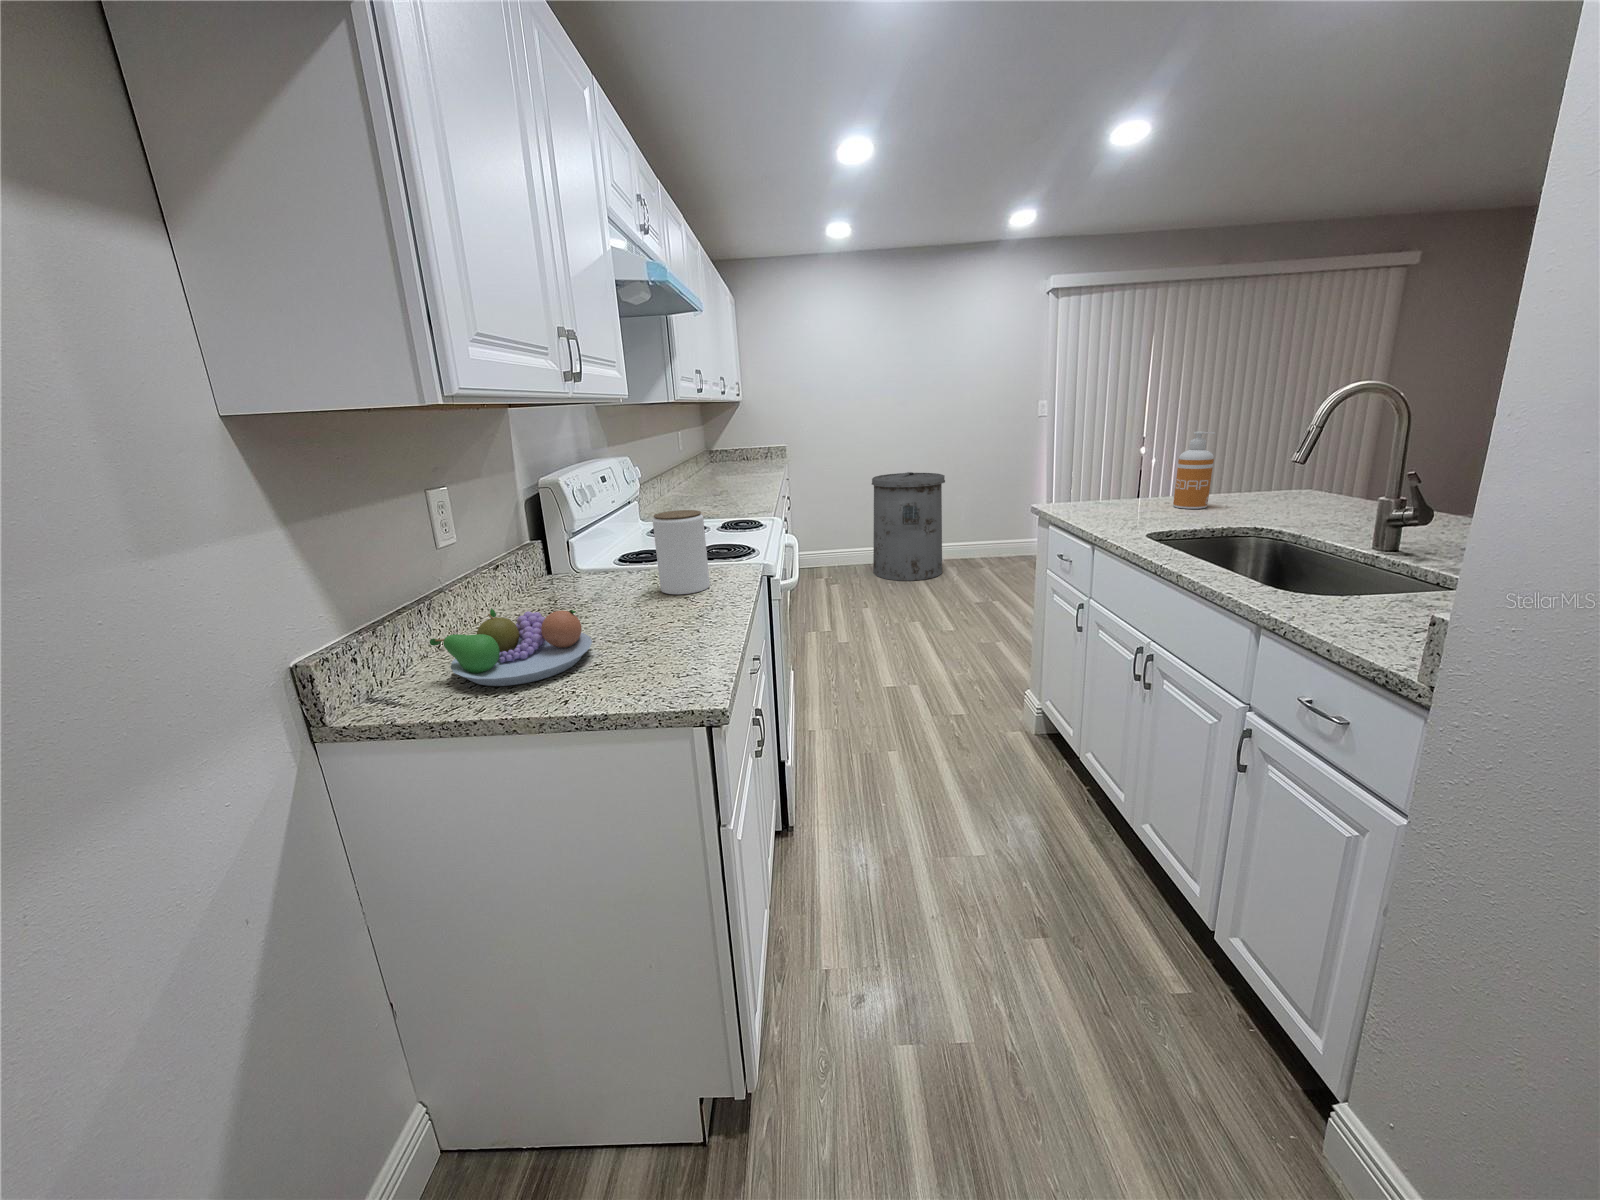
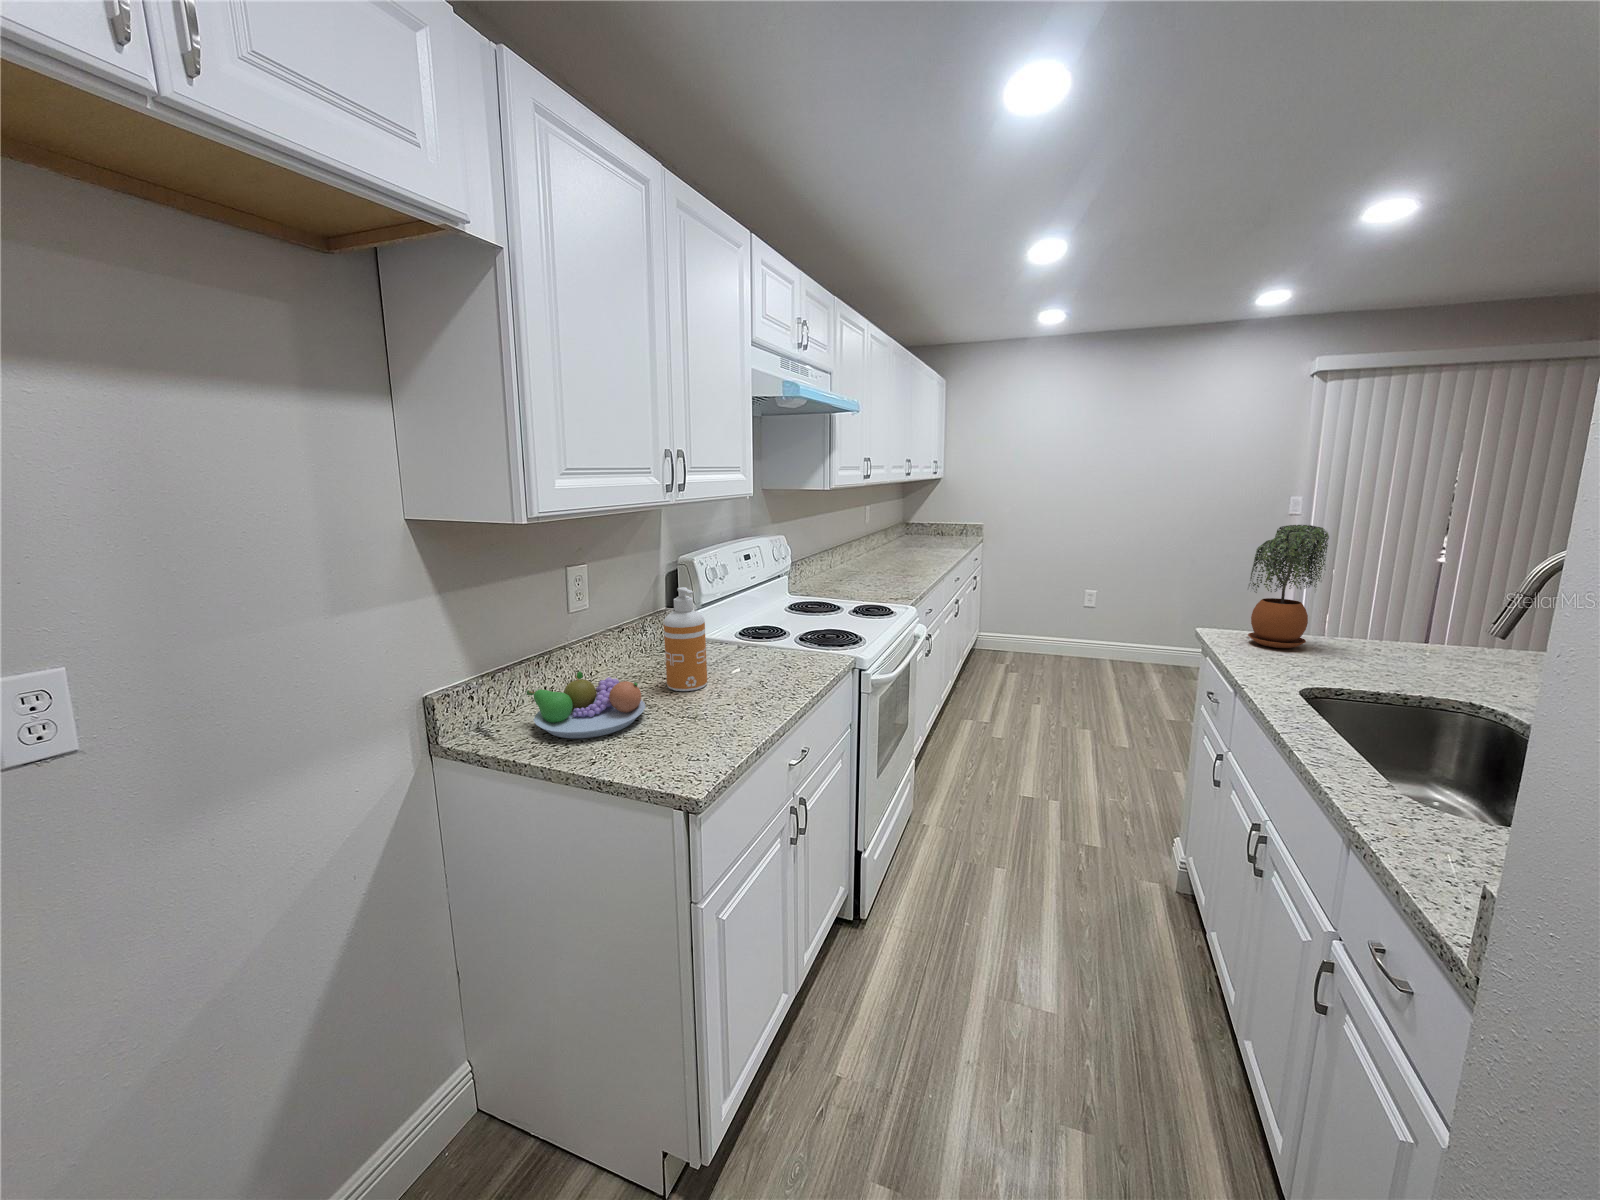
potted plant: none [1079,403,1139,512] -> present [1248,525,1329,648]
soap dispenser: present [1173,432,1215,509] -> present [664,587,707,691]
trash can: present [872,472,945,581] -> none [1060,563,1155,682]
jar: present [653,510,710,594] -> none [740,601,786,677]

